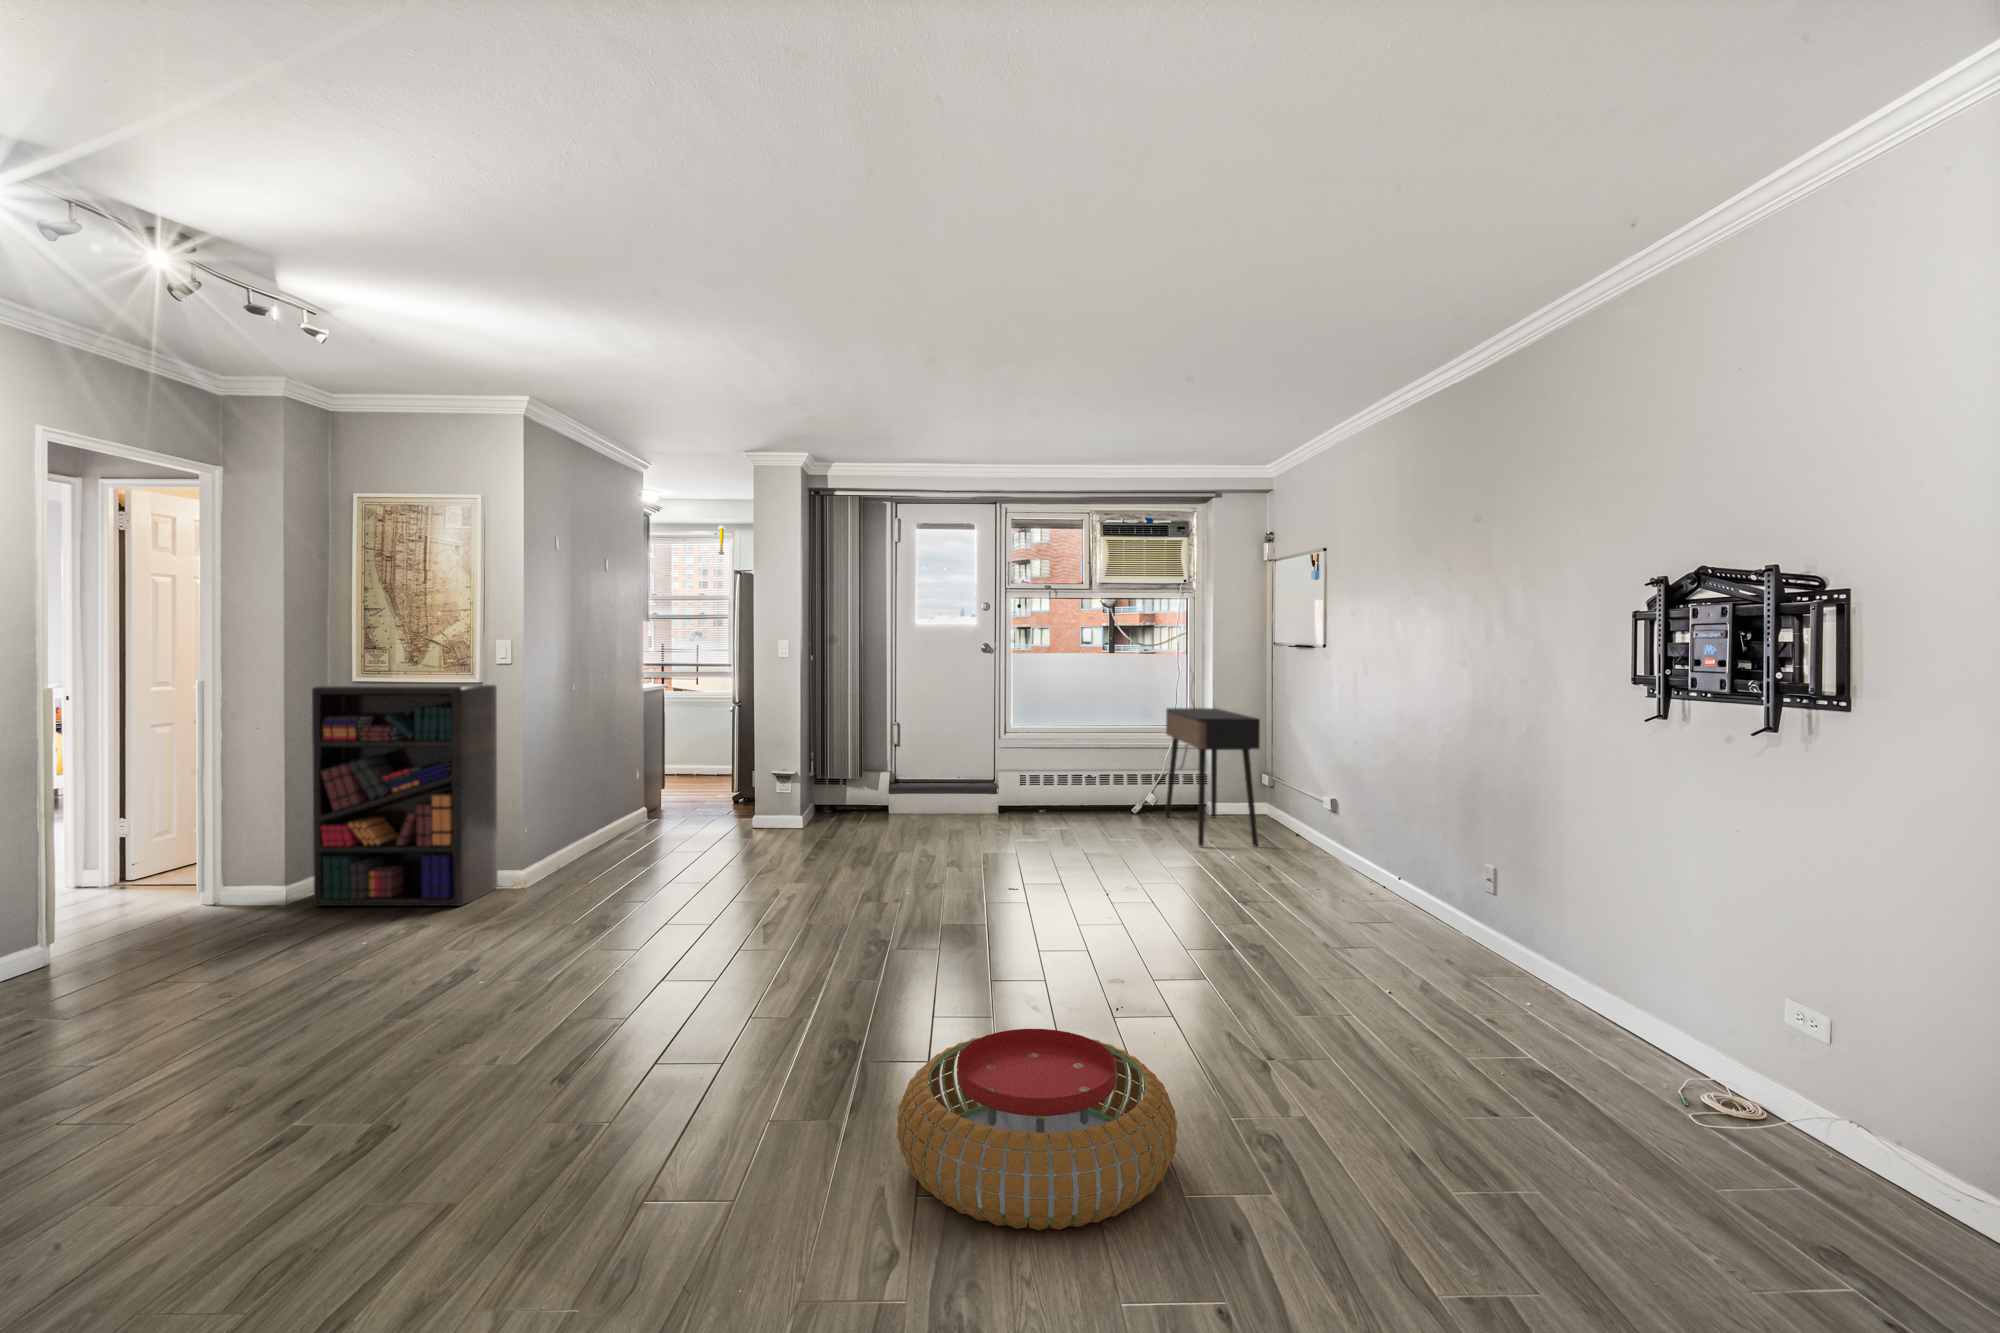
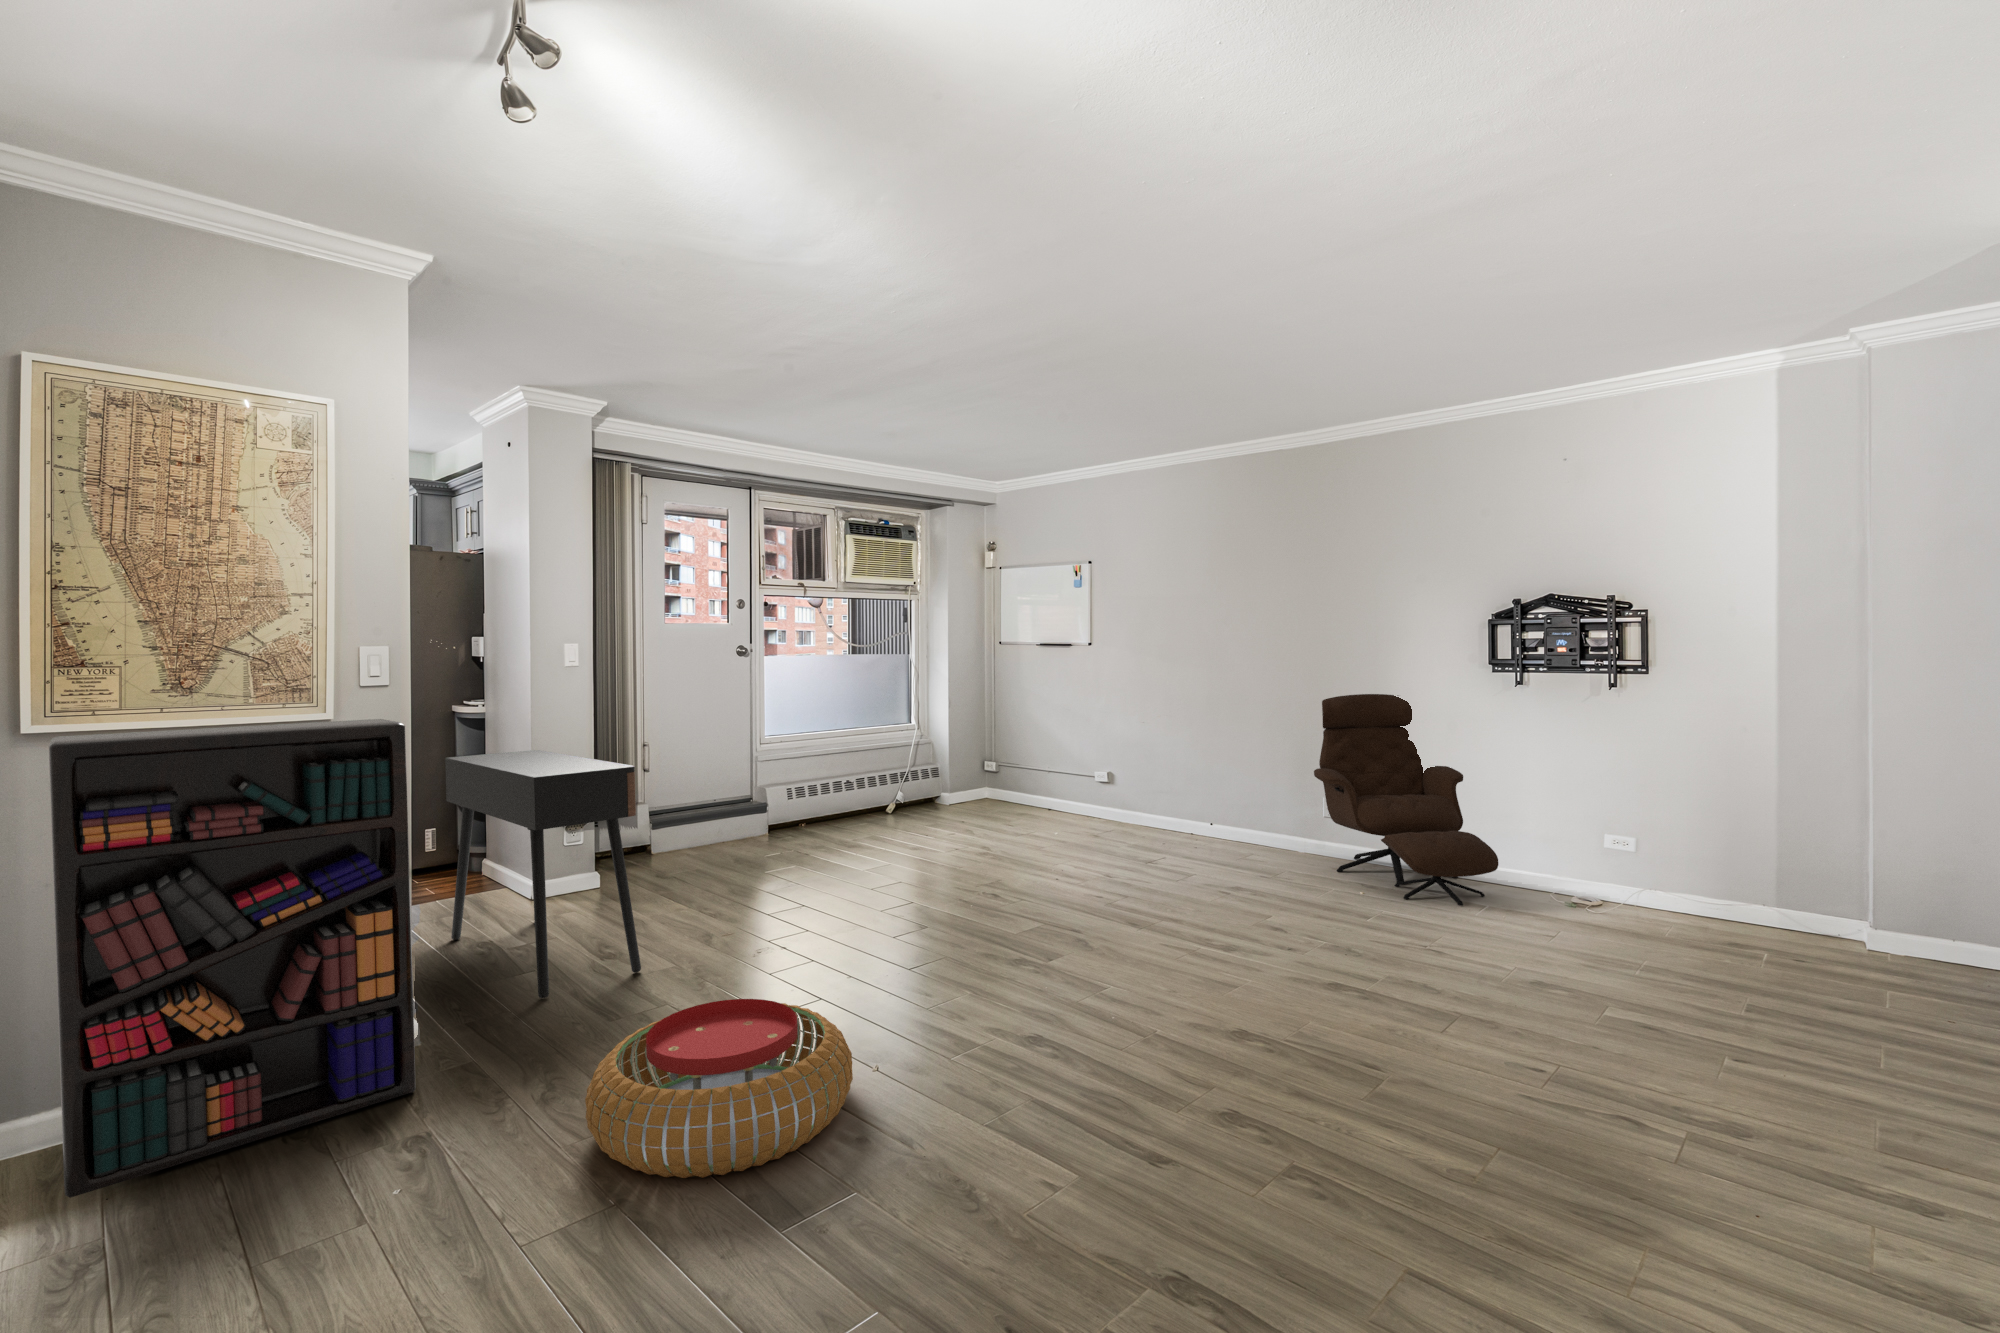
console table: present [1165,708,1260,846] -> present [445,750,641,998]
lounge chair: none [1336,726,1587,1038] -> present [1314,694,1498,906]
pouf: present [897,1029,1177,1231] -> present [585,999,853,1178]

